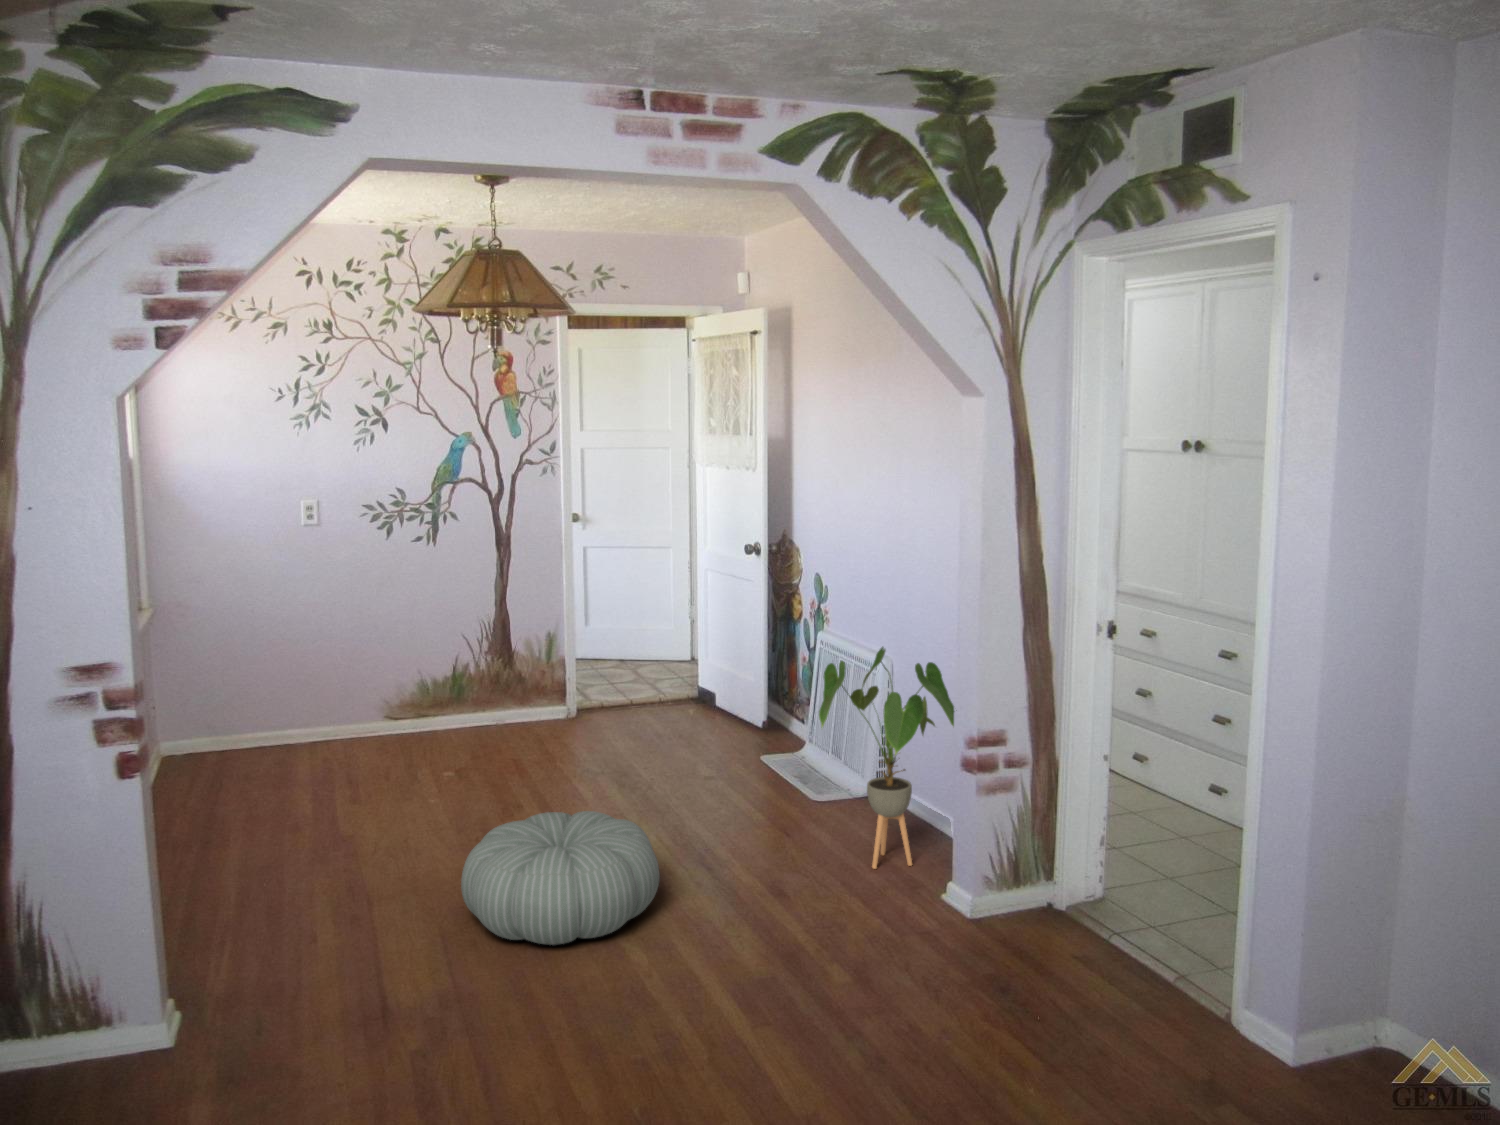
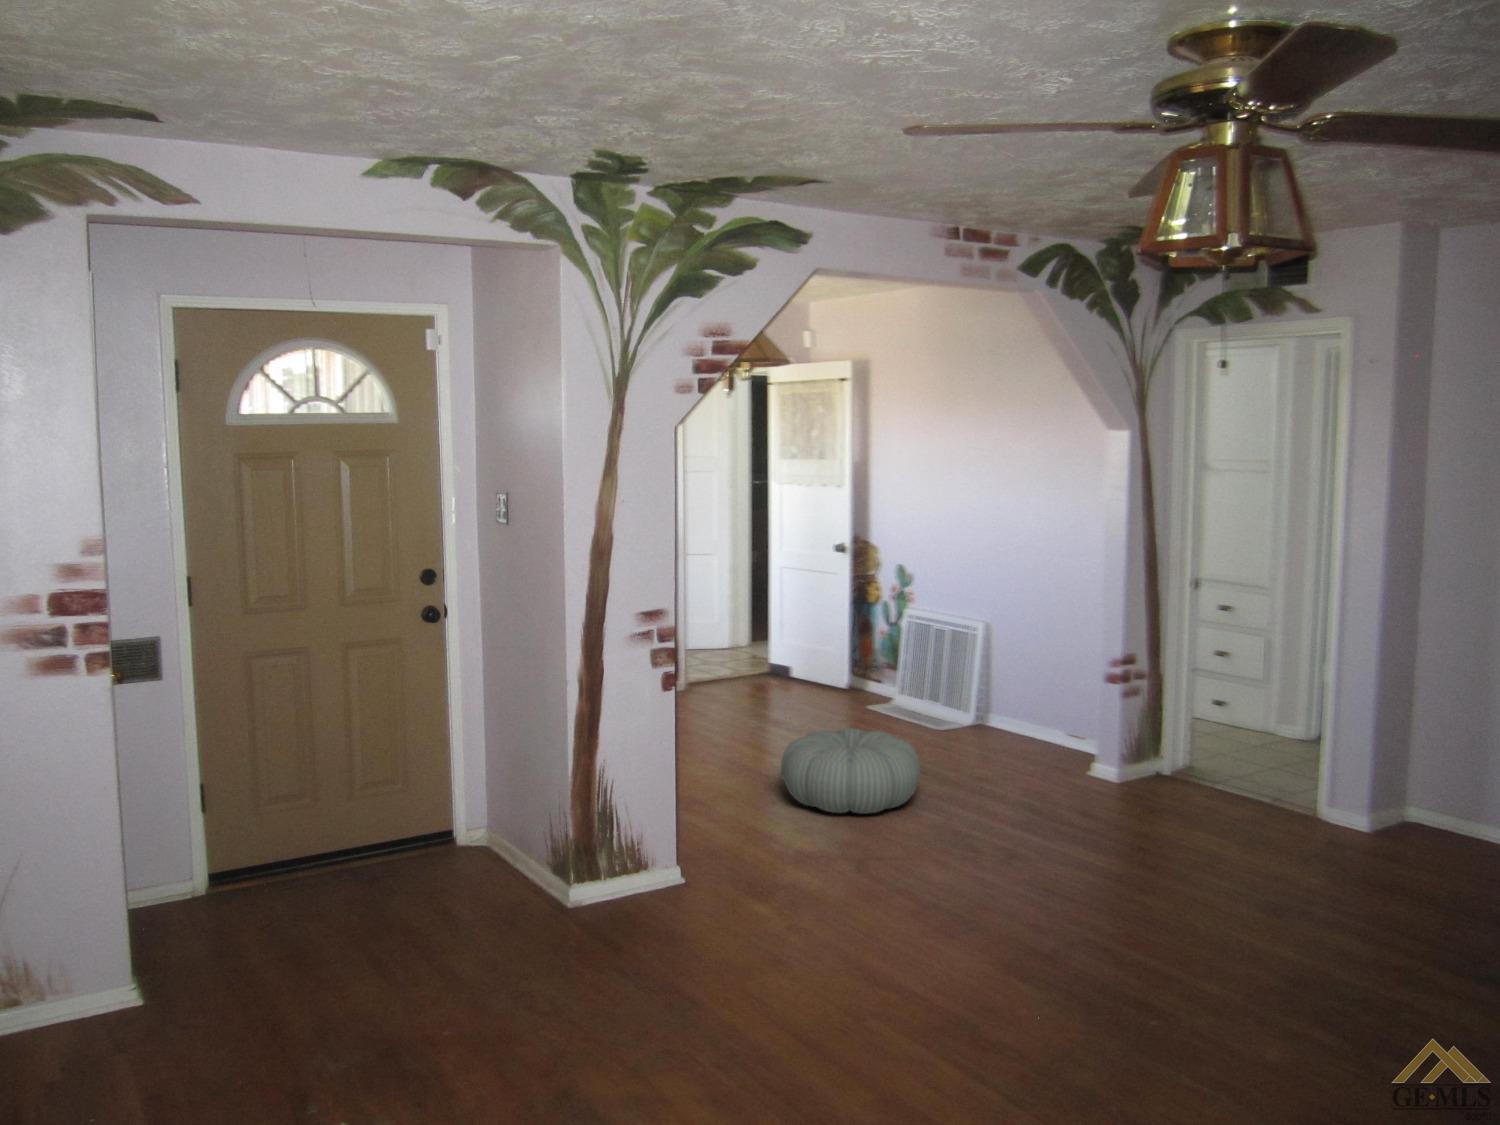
house plant: present [819,647,955,869] -> none [1000,604,1093,761]

